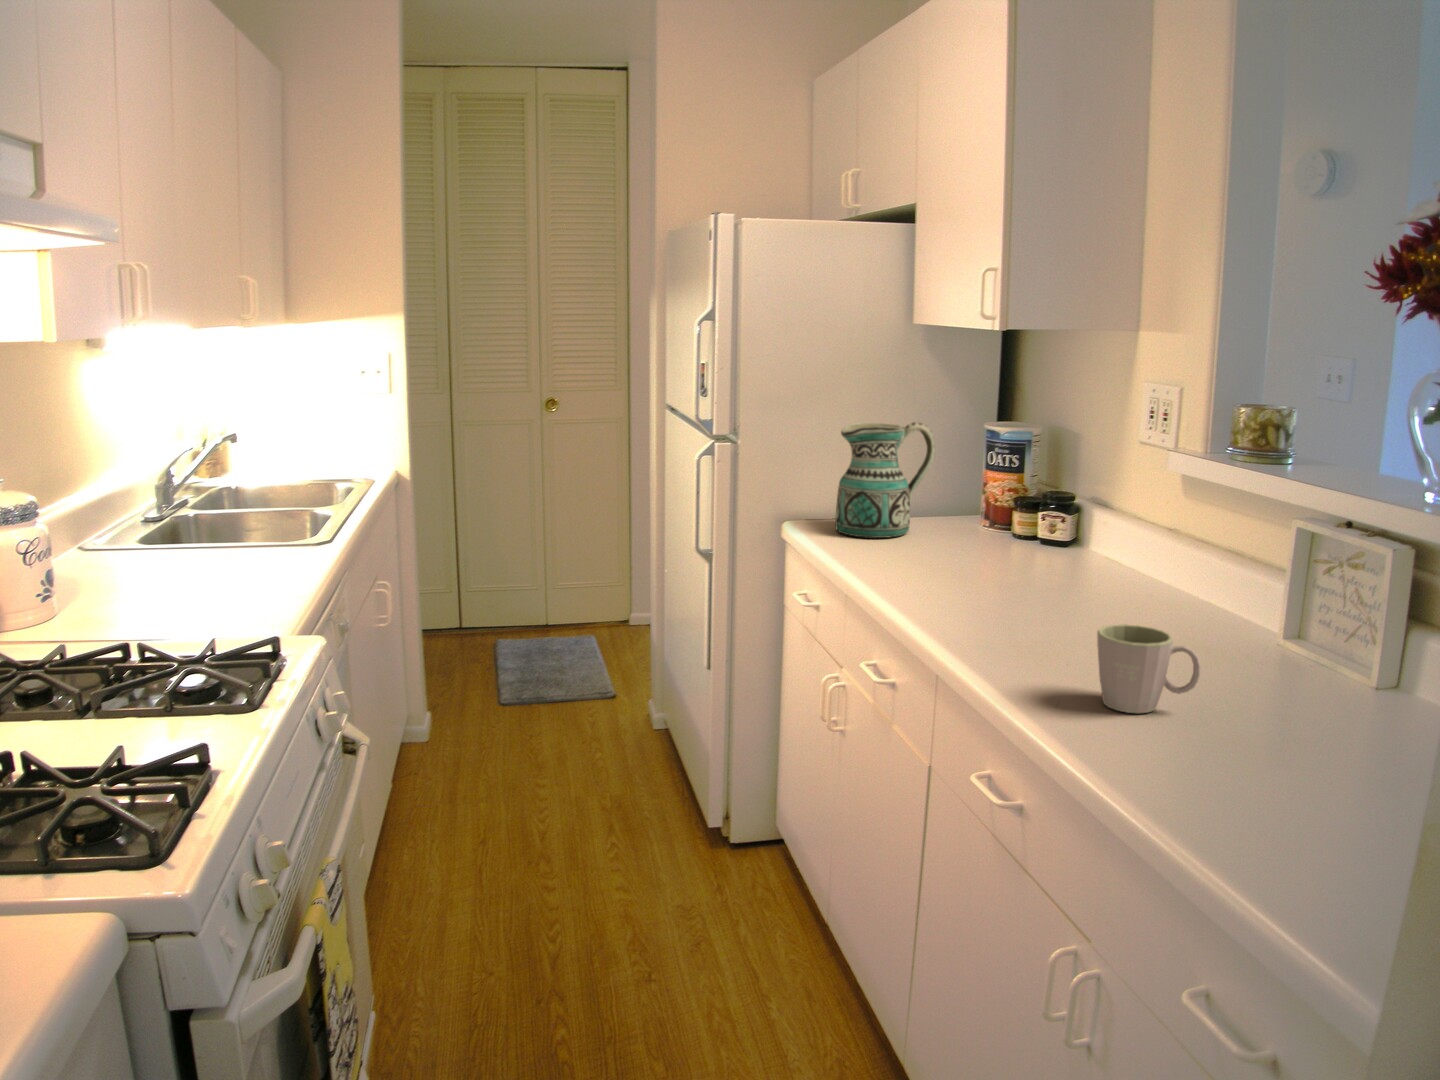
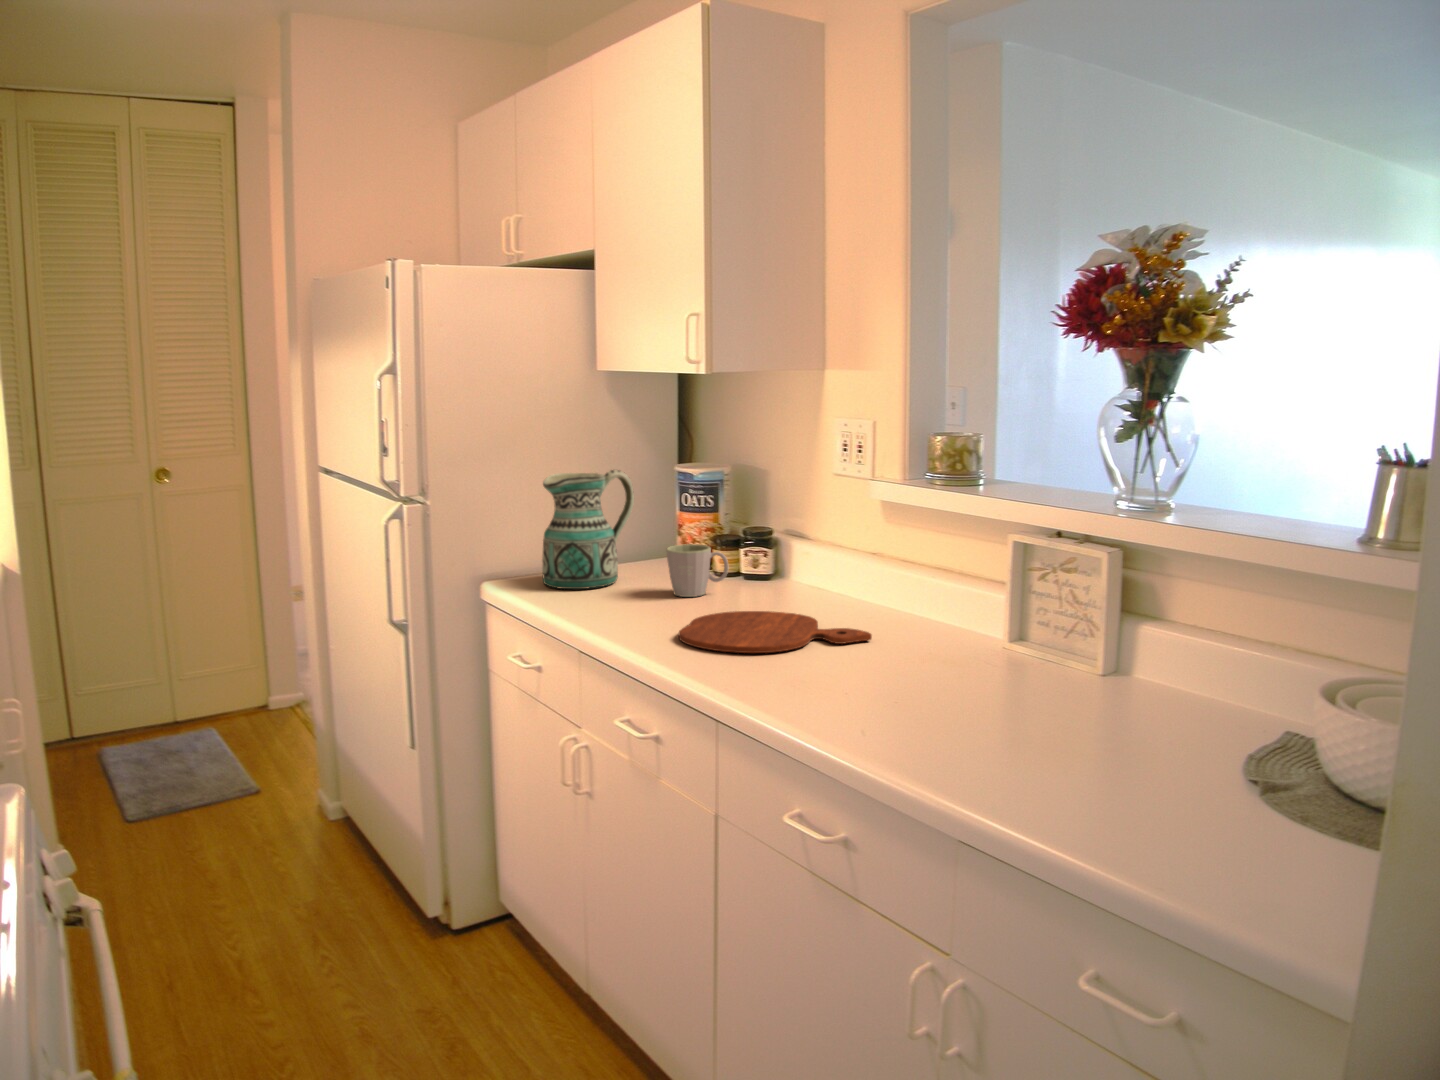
cutting board: none [932,574,1132,619] -> present [679,611,872,653]
mug: present [1097,624,1201,713] -> present [666,544,728,597]

